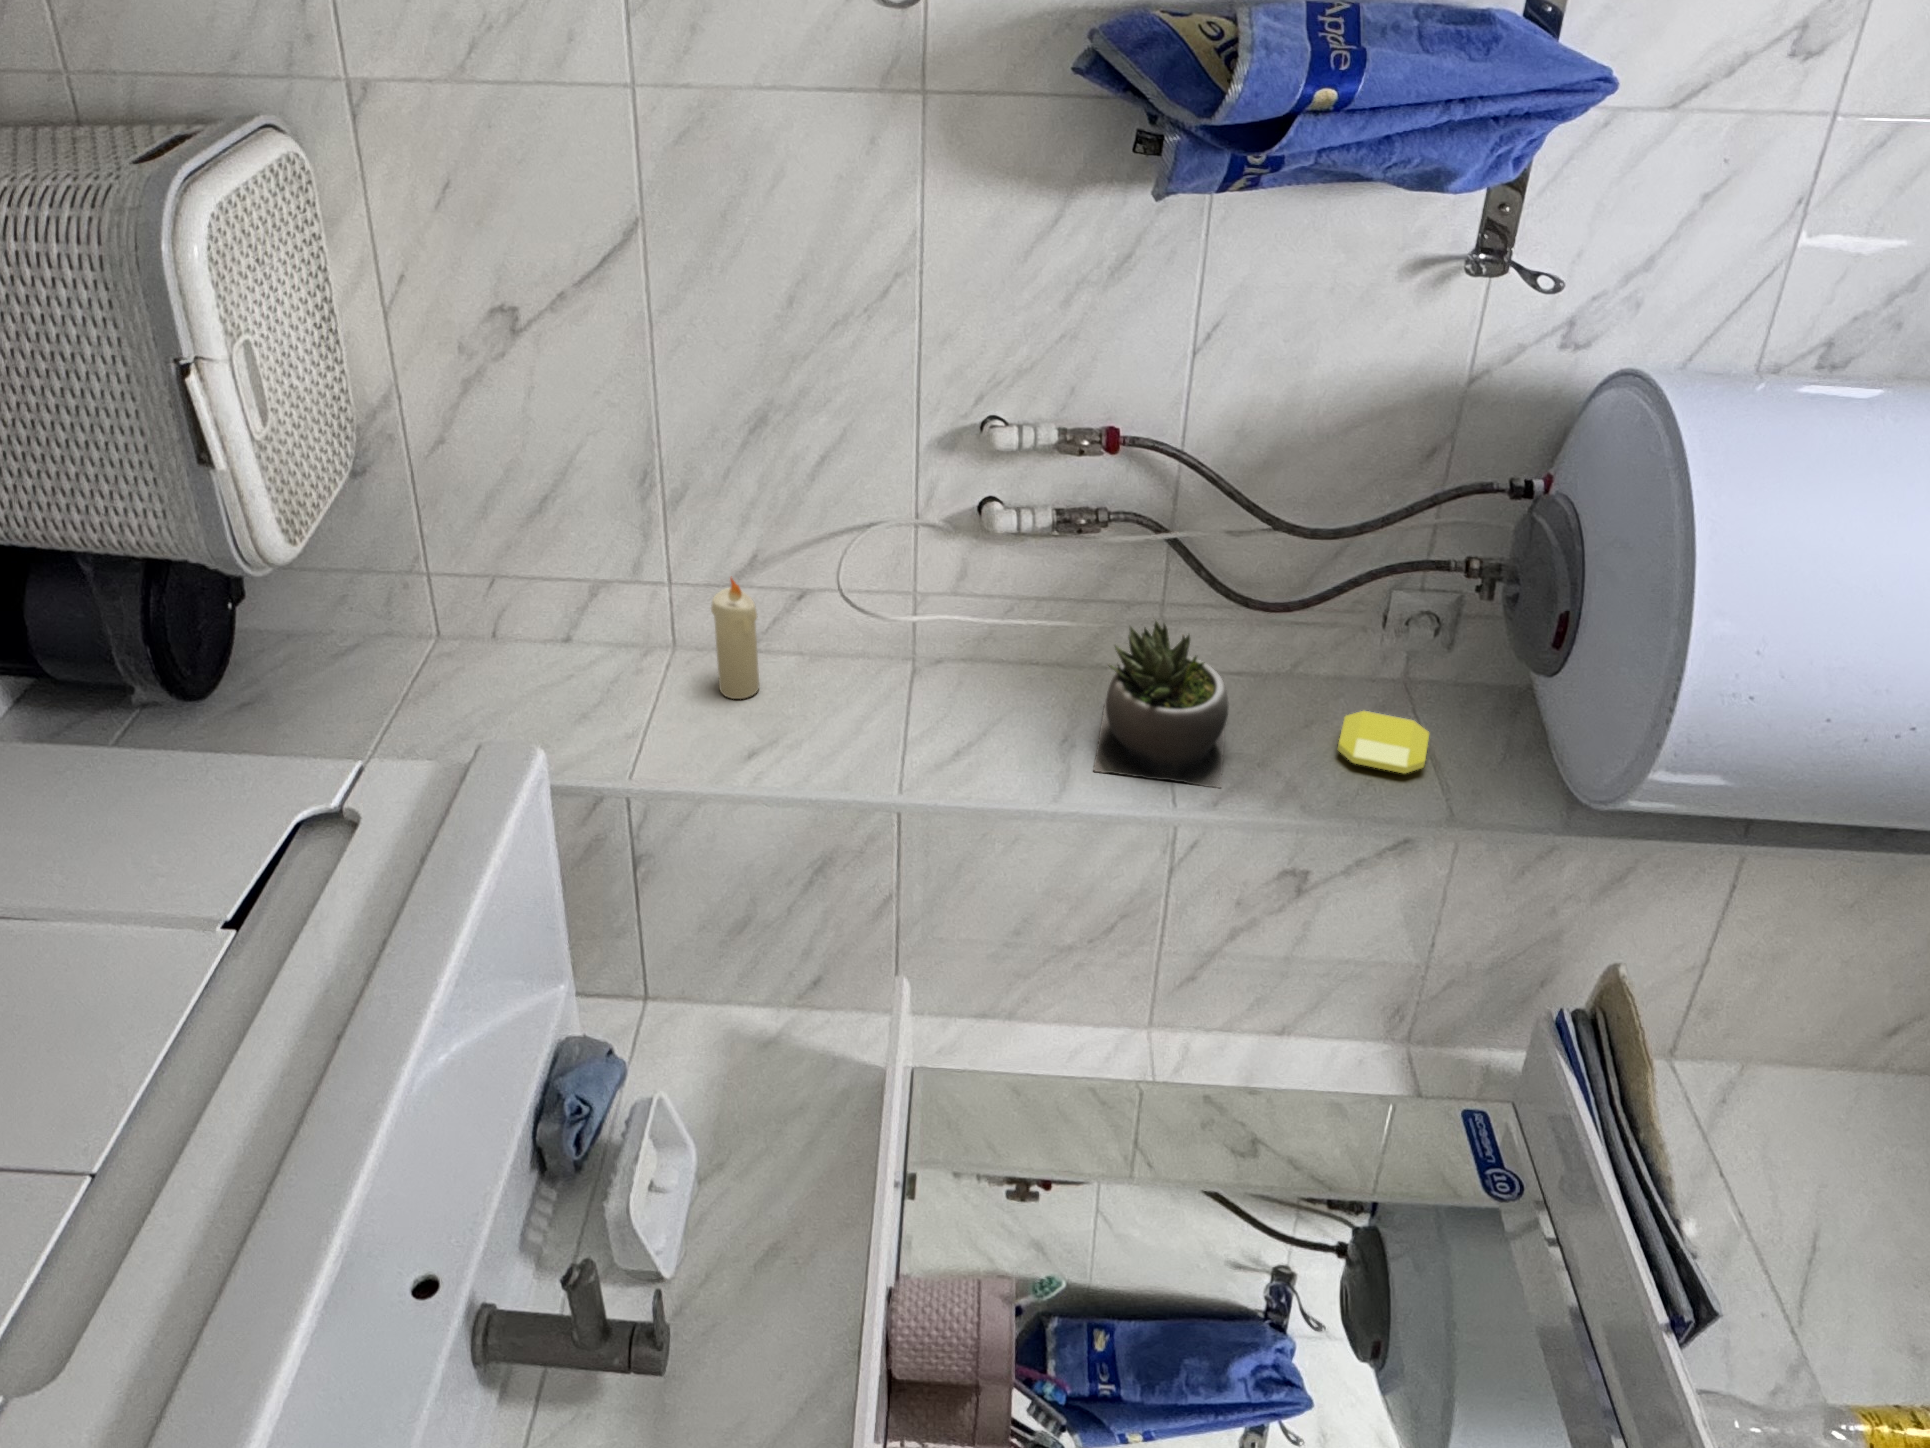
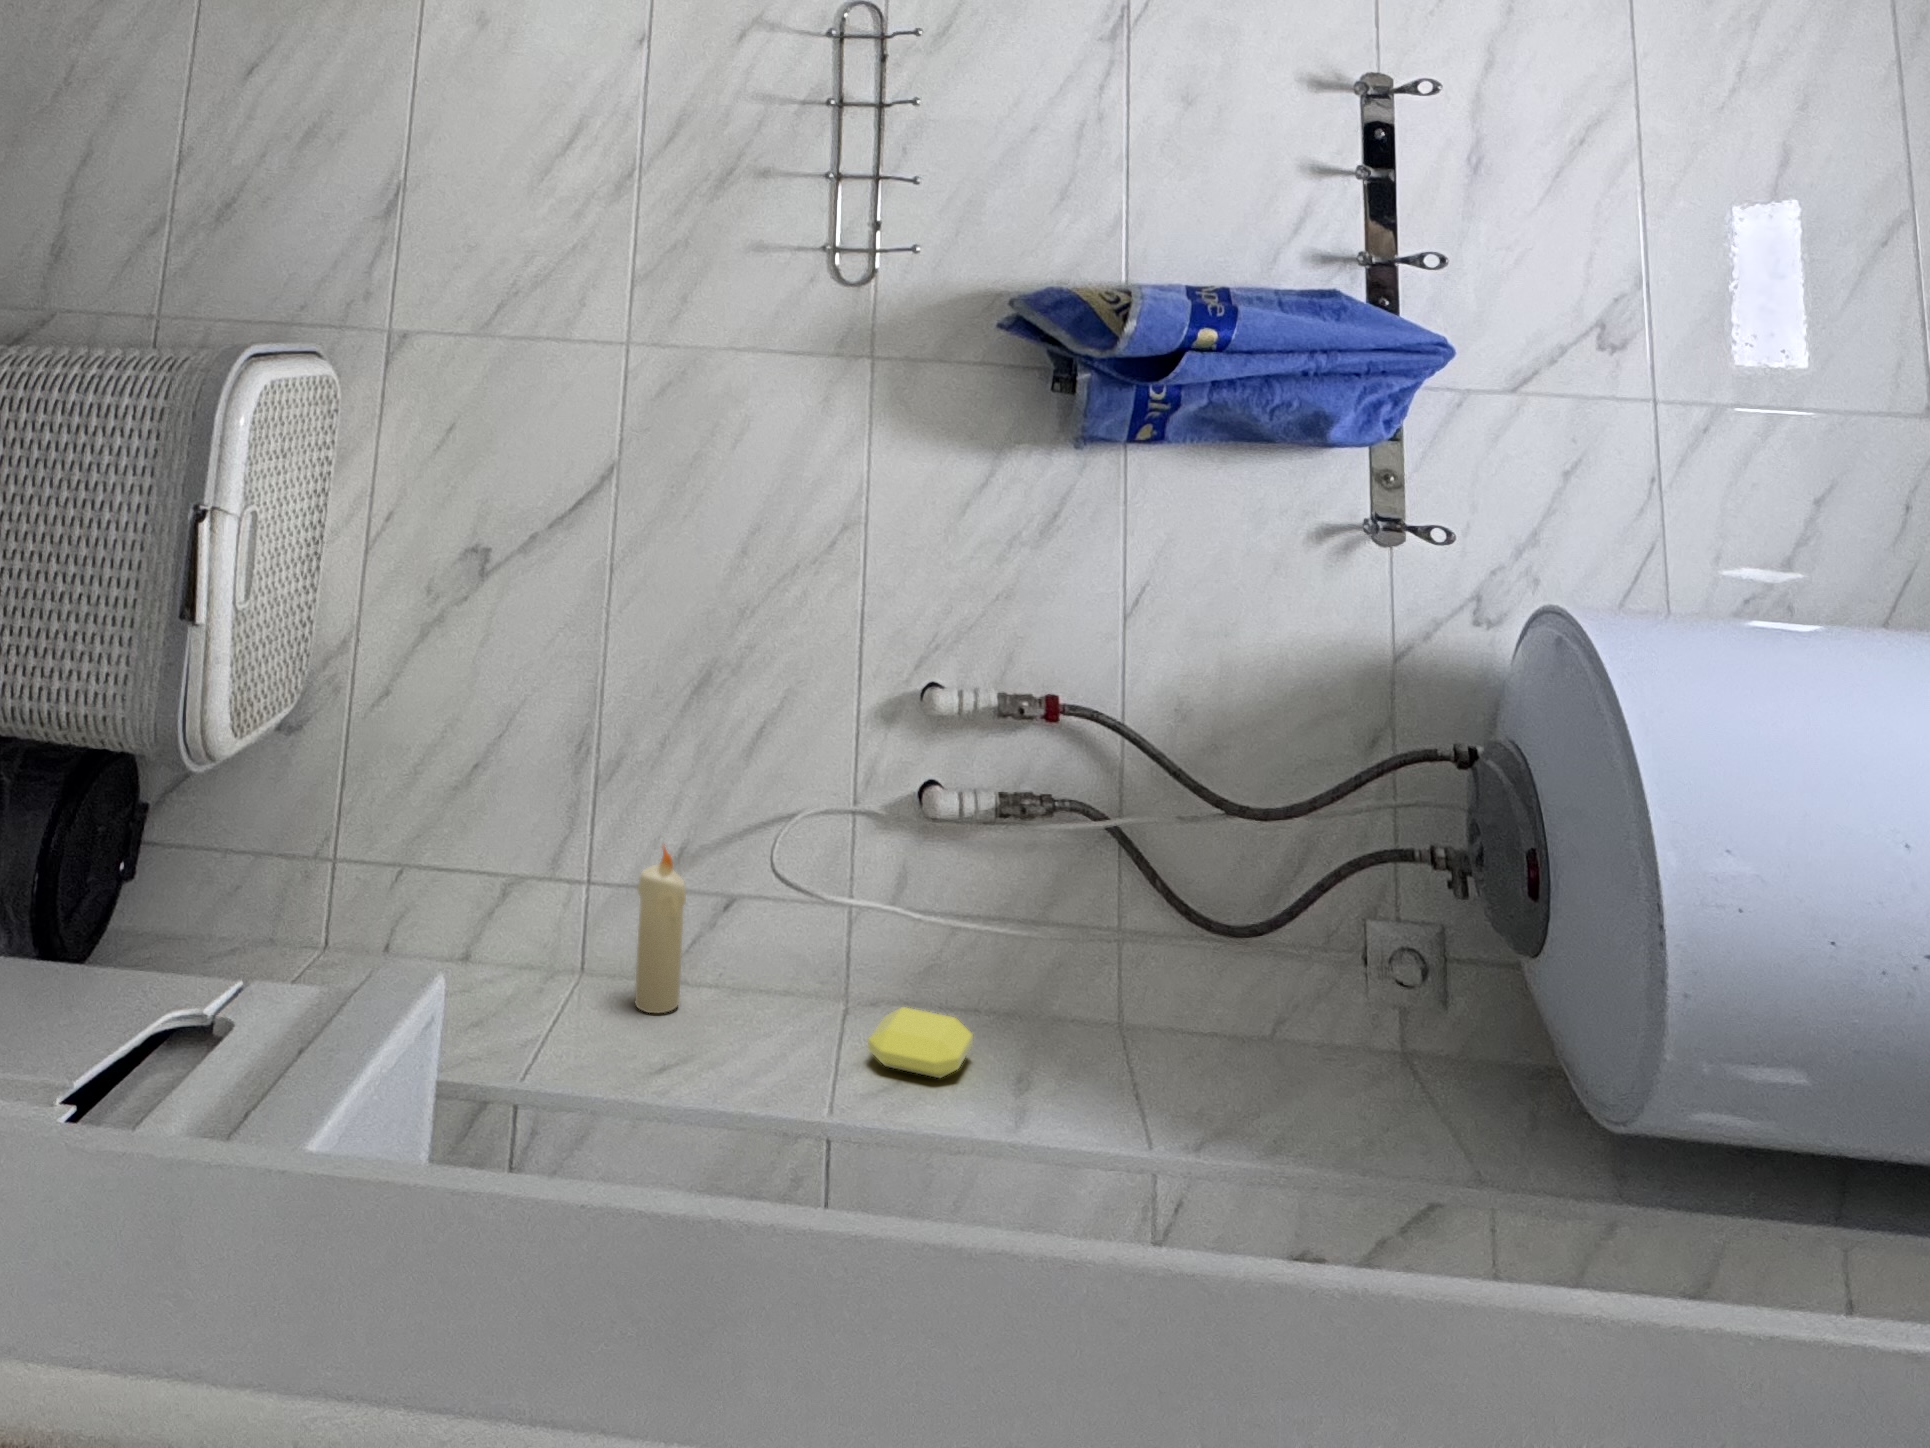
succulent plant: present [1093,622,1229,788] -> none [1062,896,1212,1119]
soap bar: present [1338,711,1430,773] -> present [868,1007,973,1078]

